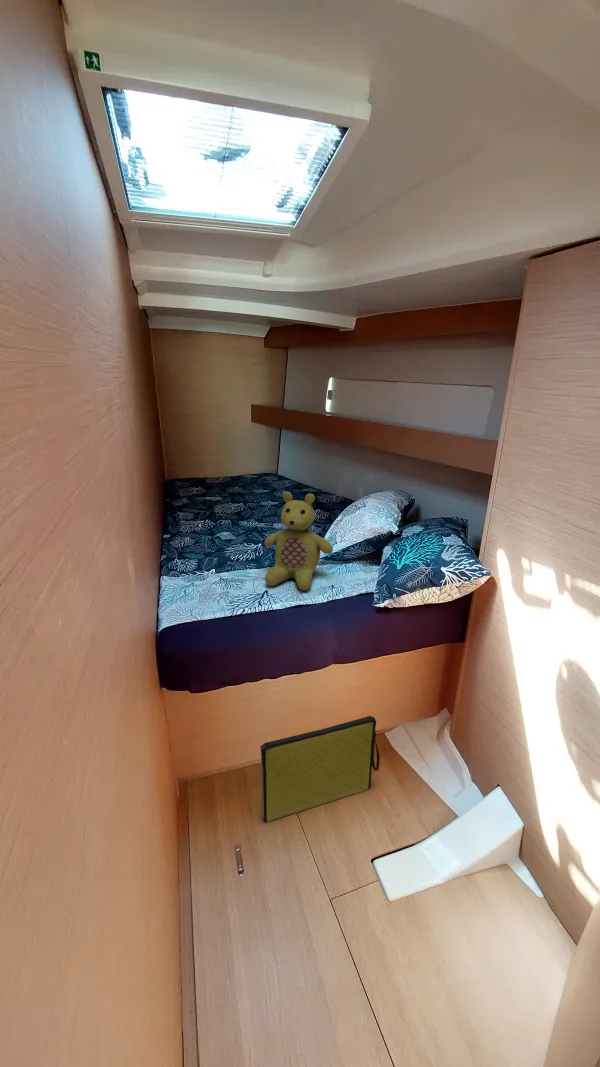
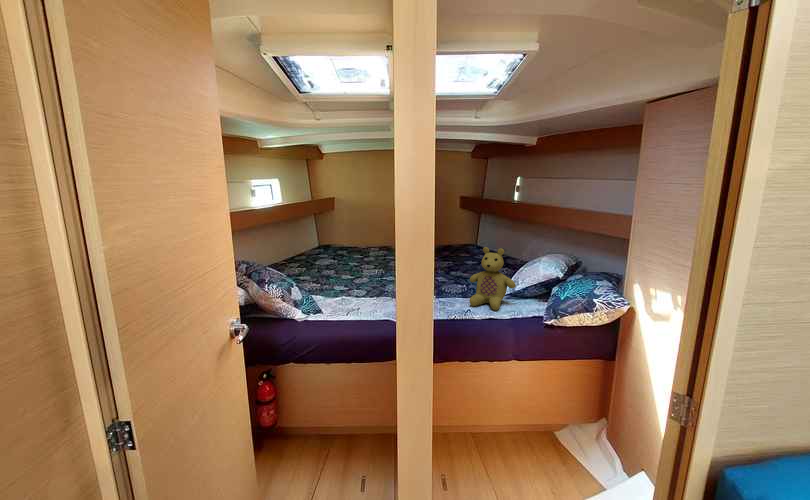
bag: present [261,716,380,822] -> none [461,400,547,462]

